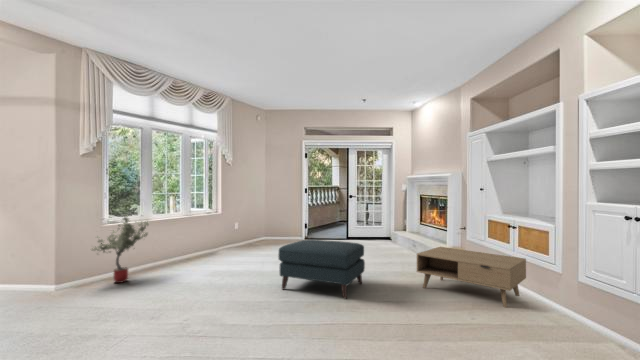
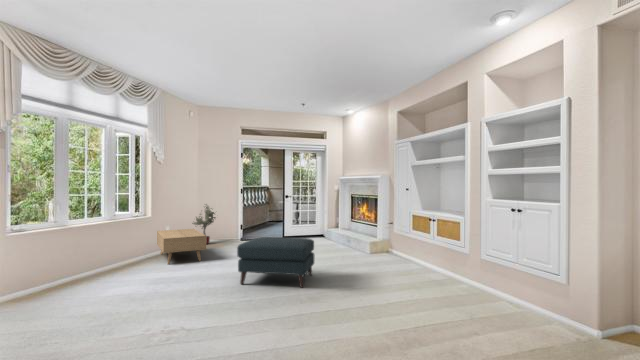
potted tree: present [92,215,149,283] -> present [192,206,216,244]
coffee table: present [417,247,526,307] -> present [157,229,206,264]

